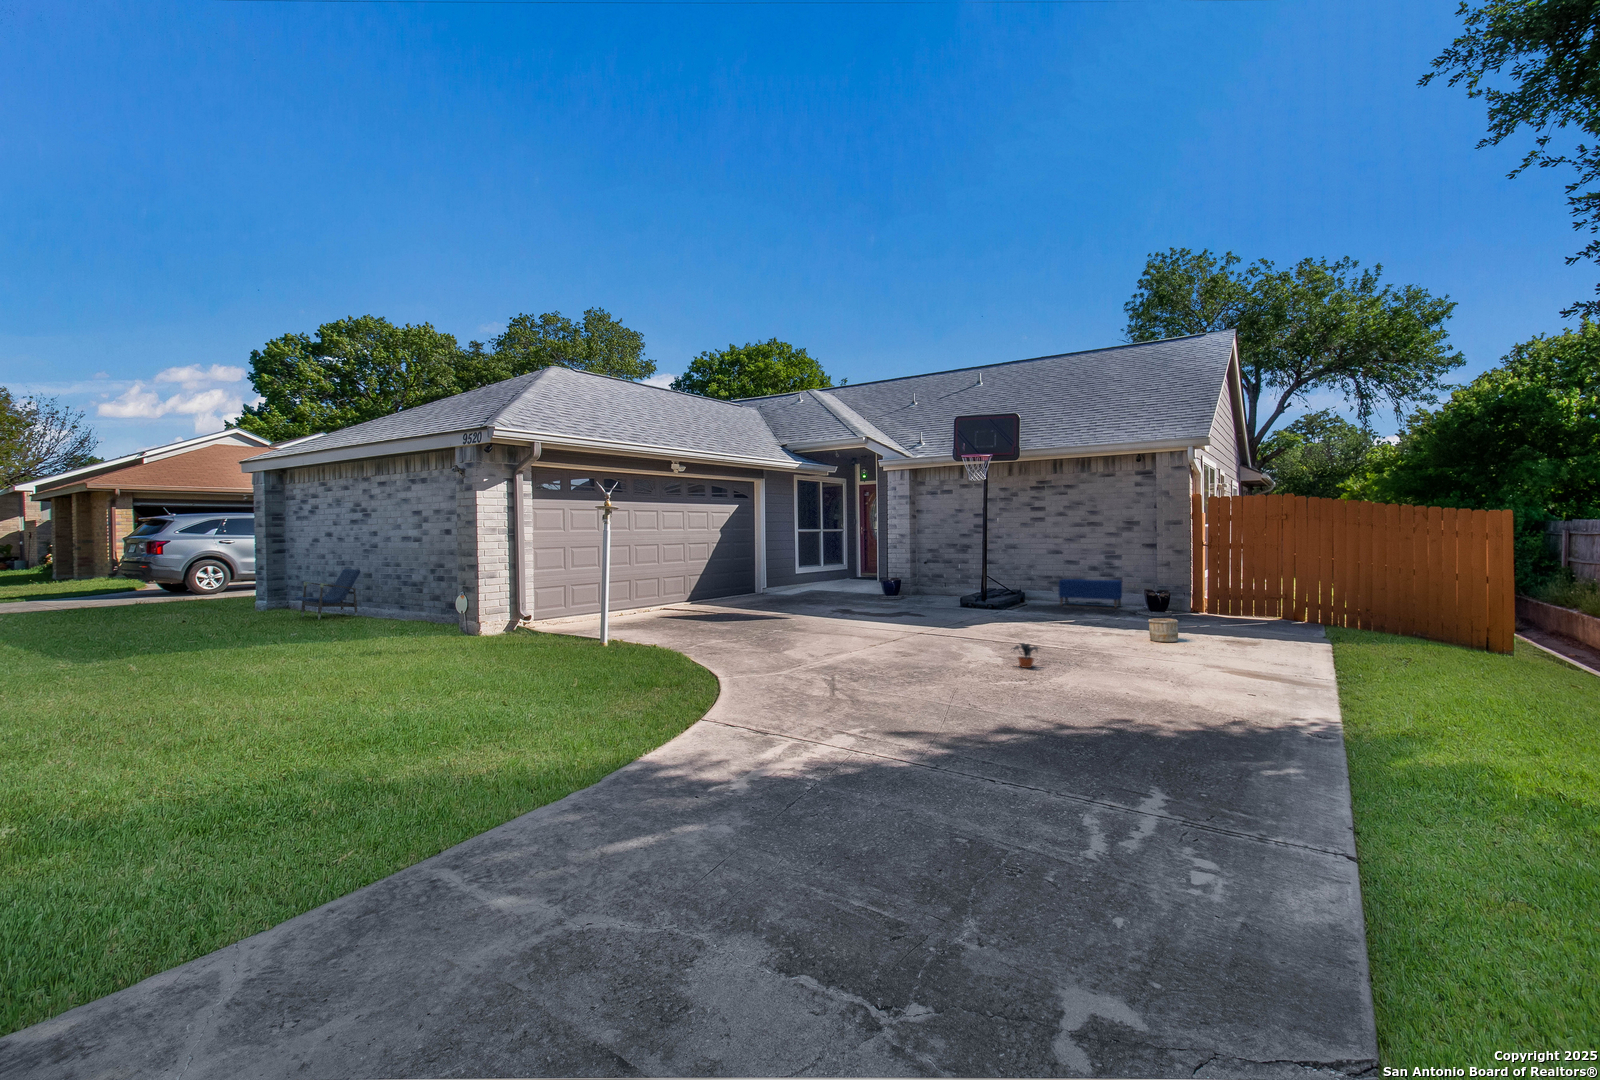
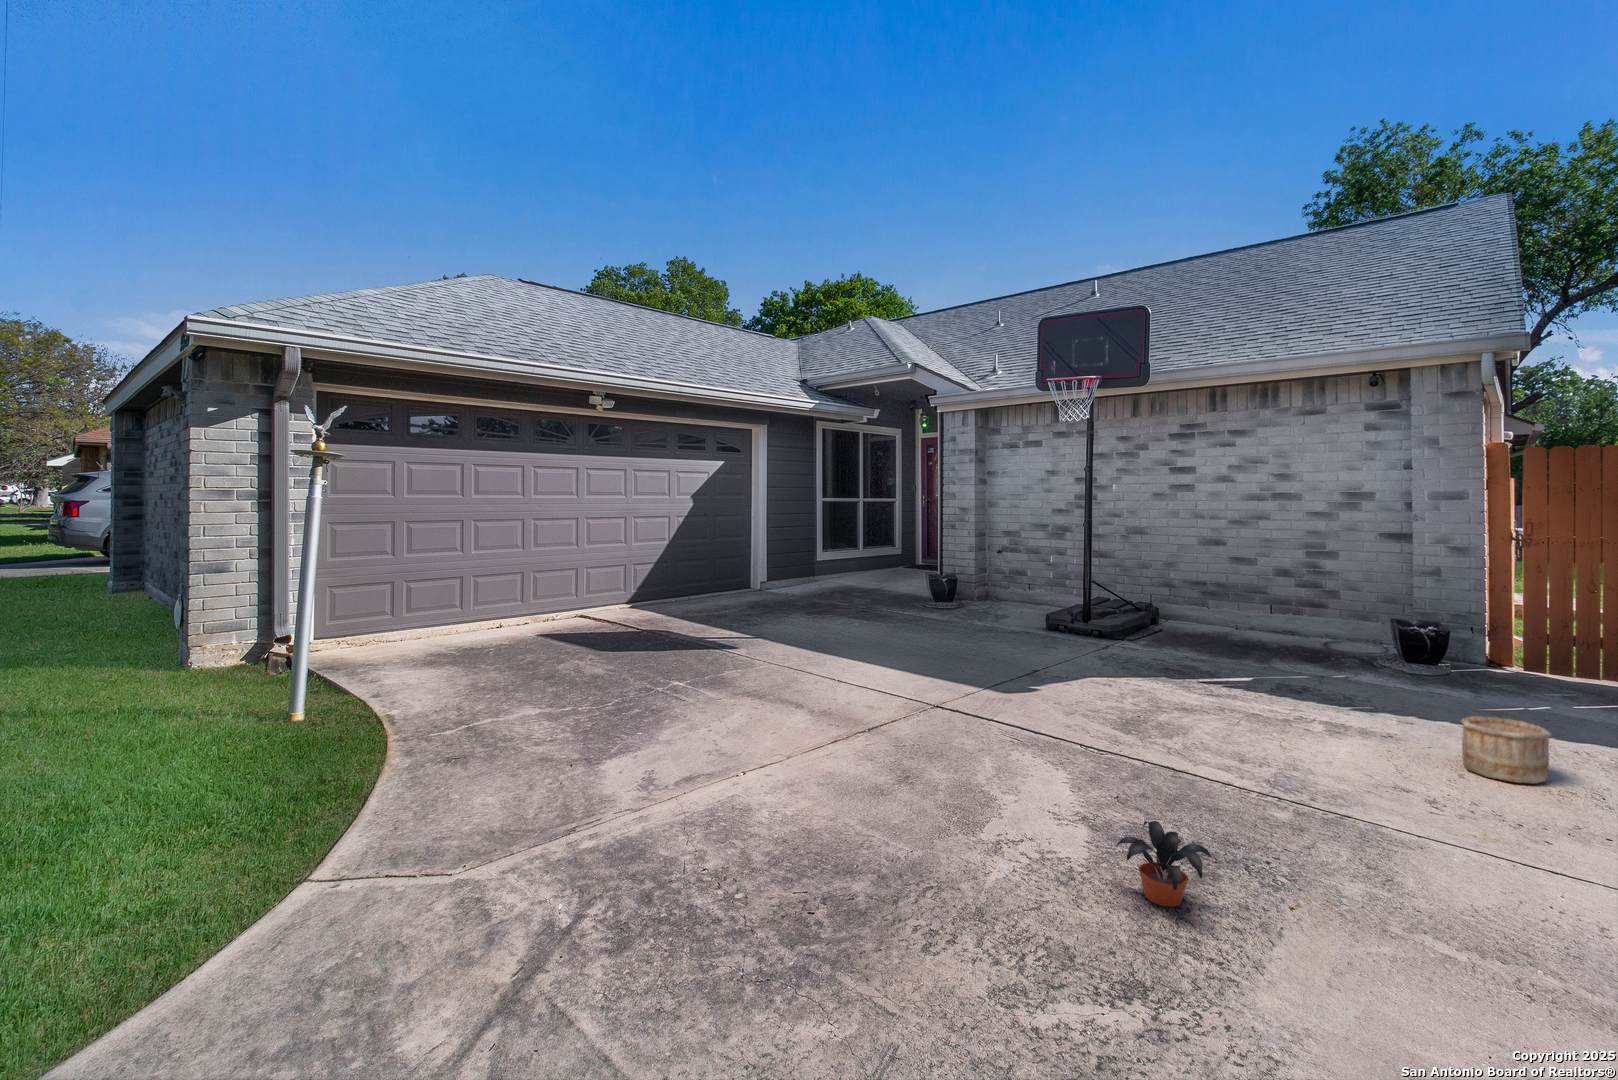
lounge chair: present [295,569,360,620] -> none [64,545,158,618]
bench: present [1059,579,1122,608] -> none [1215,588,1337,647]

